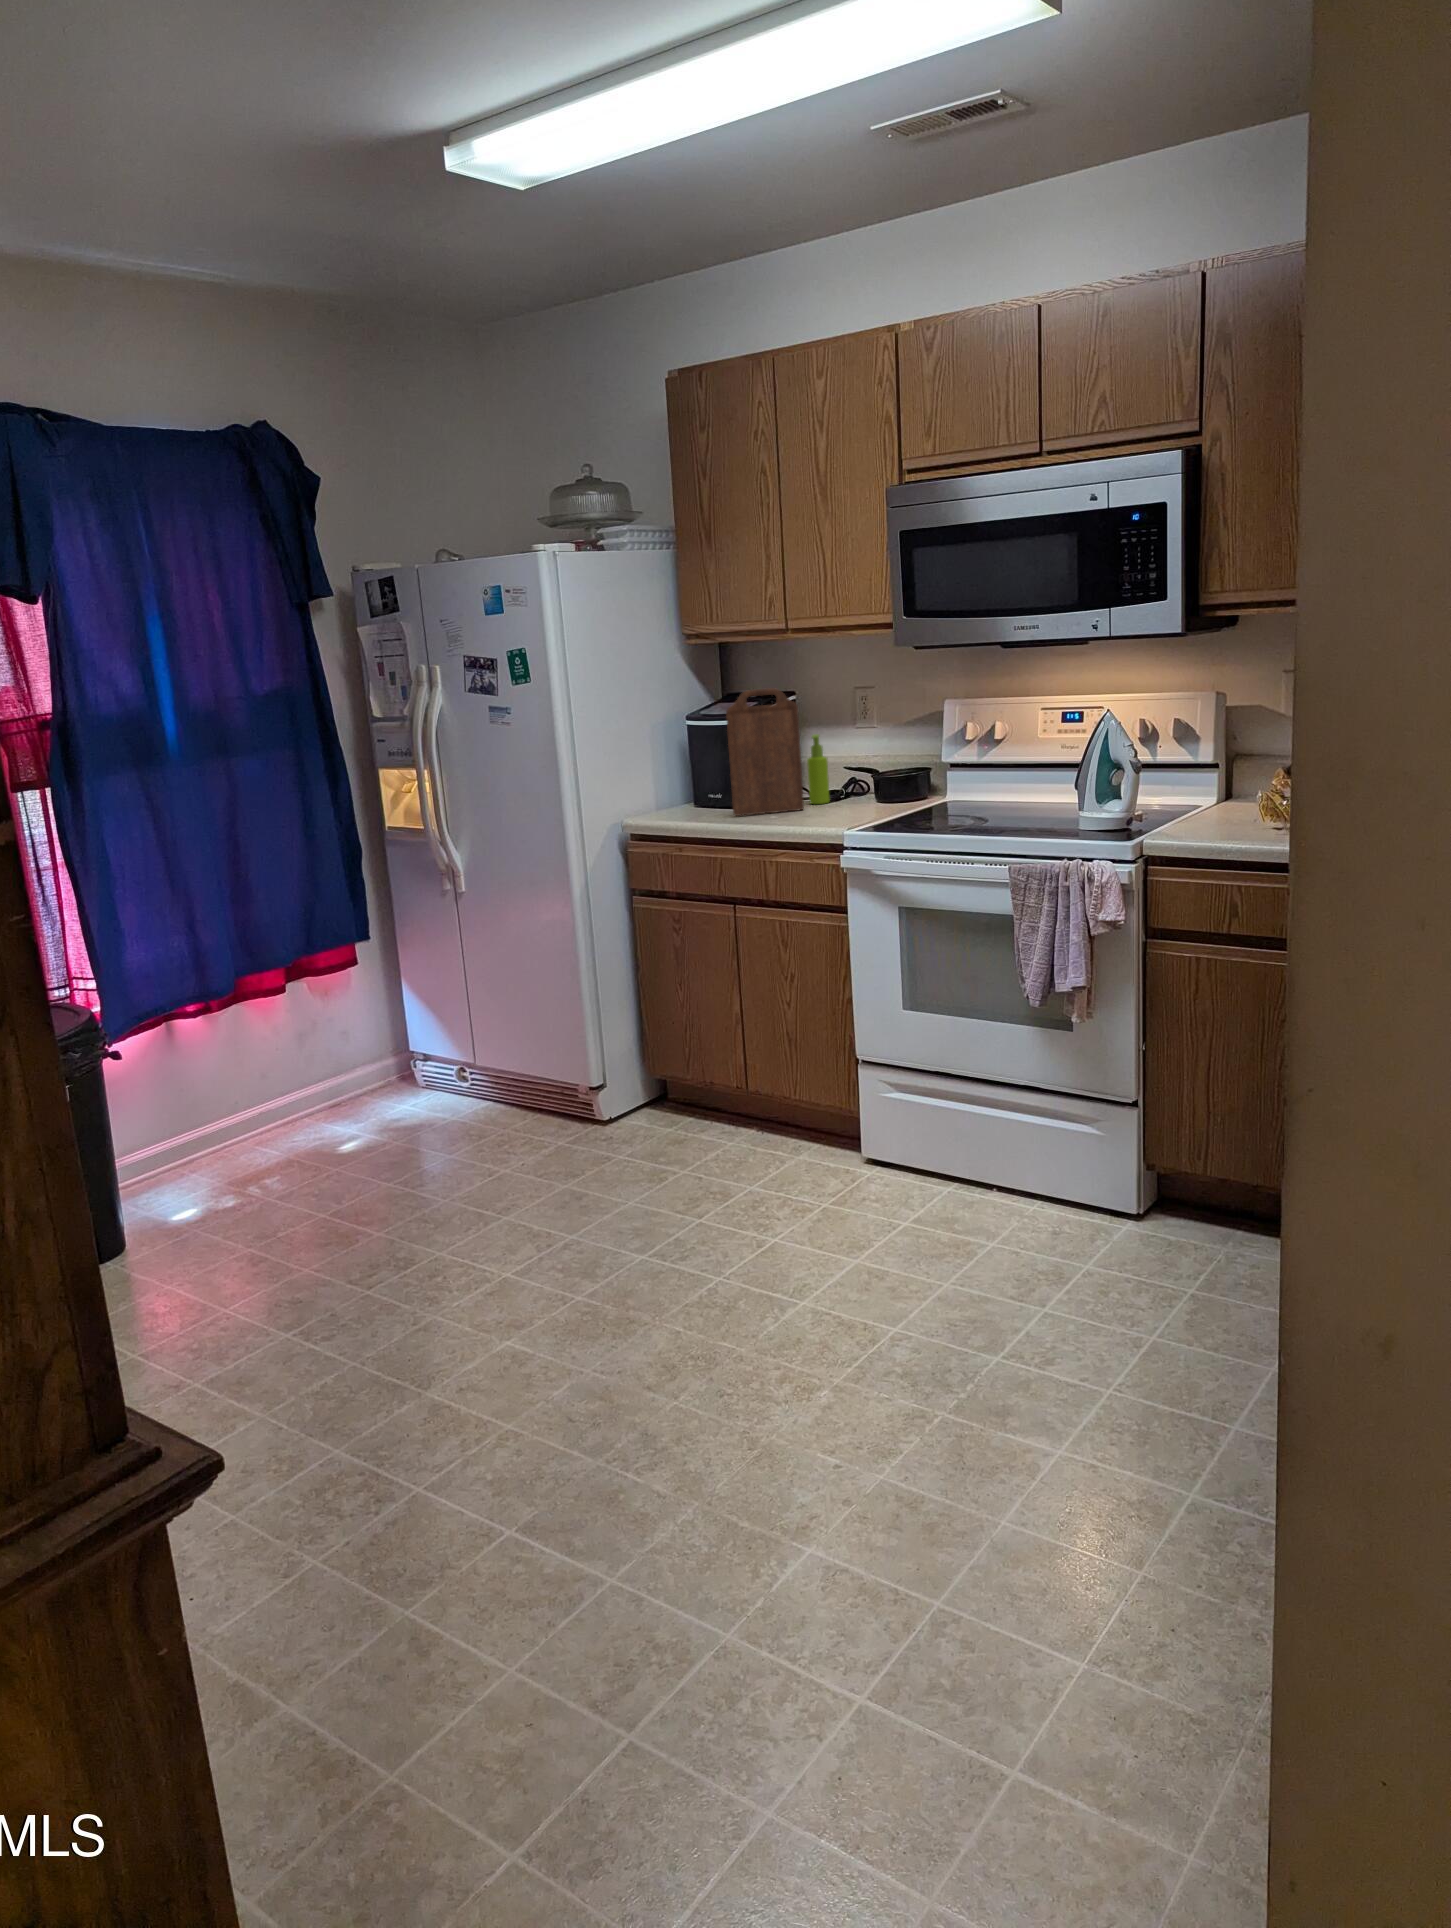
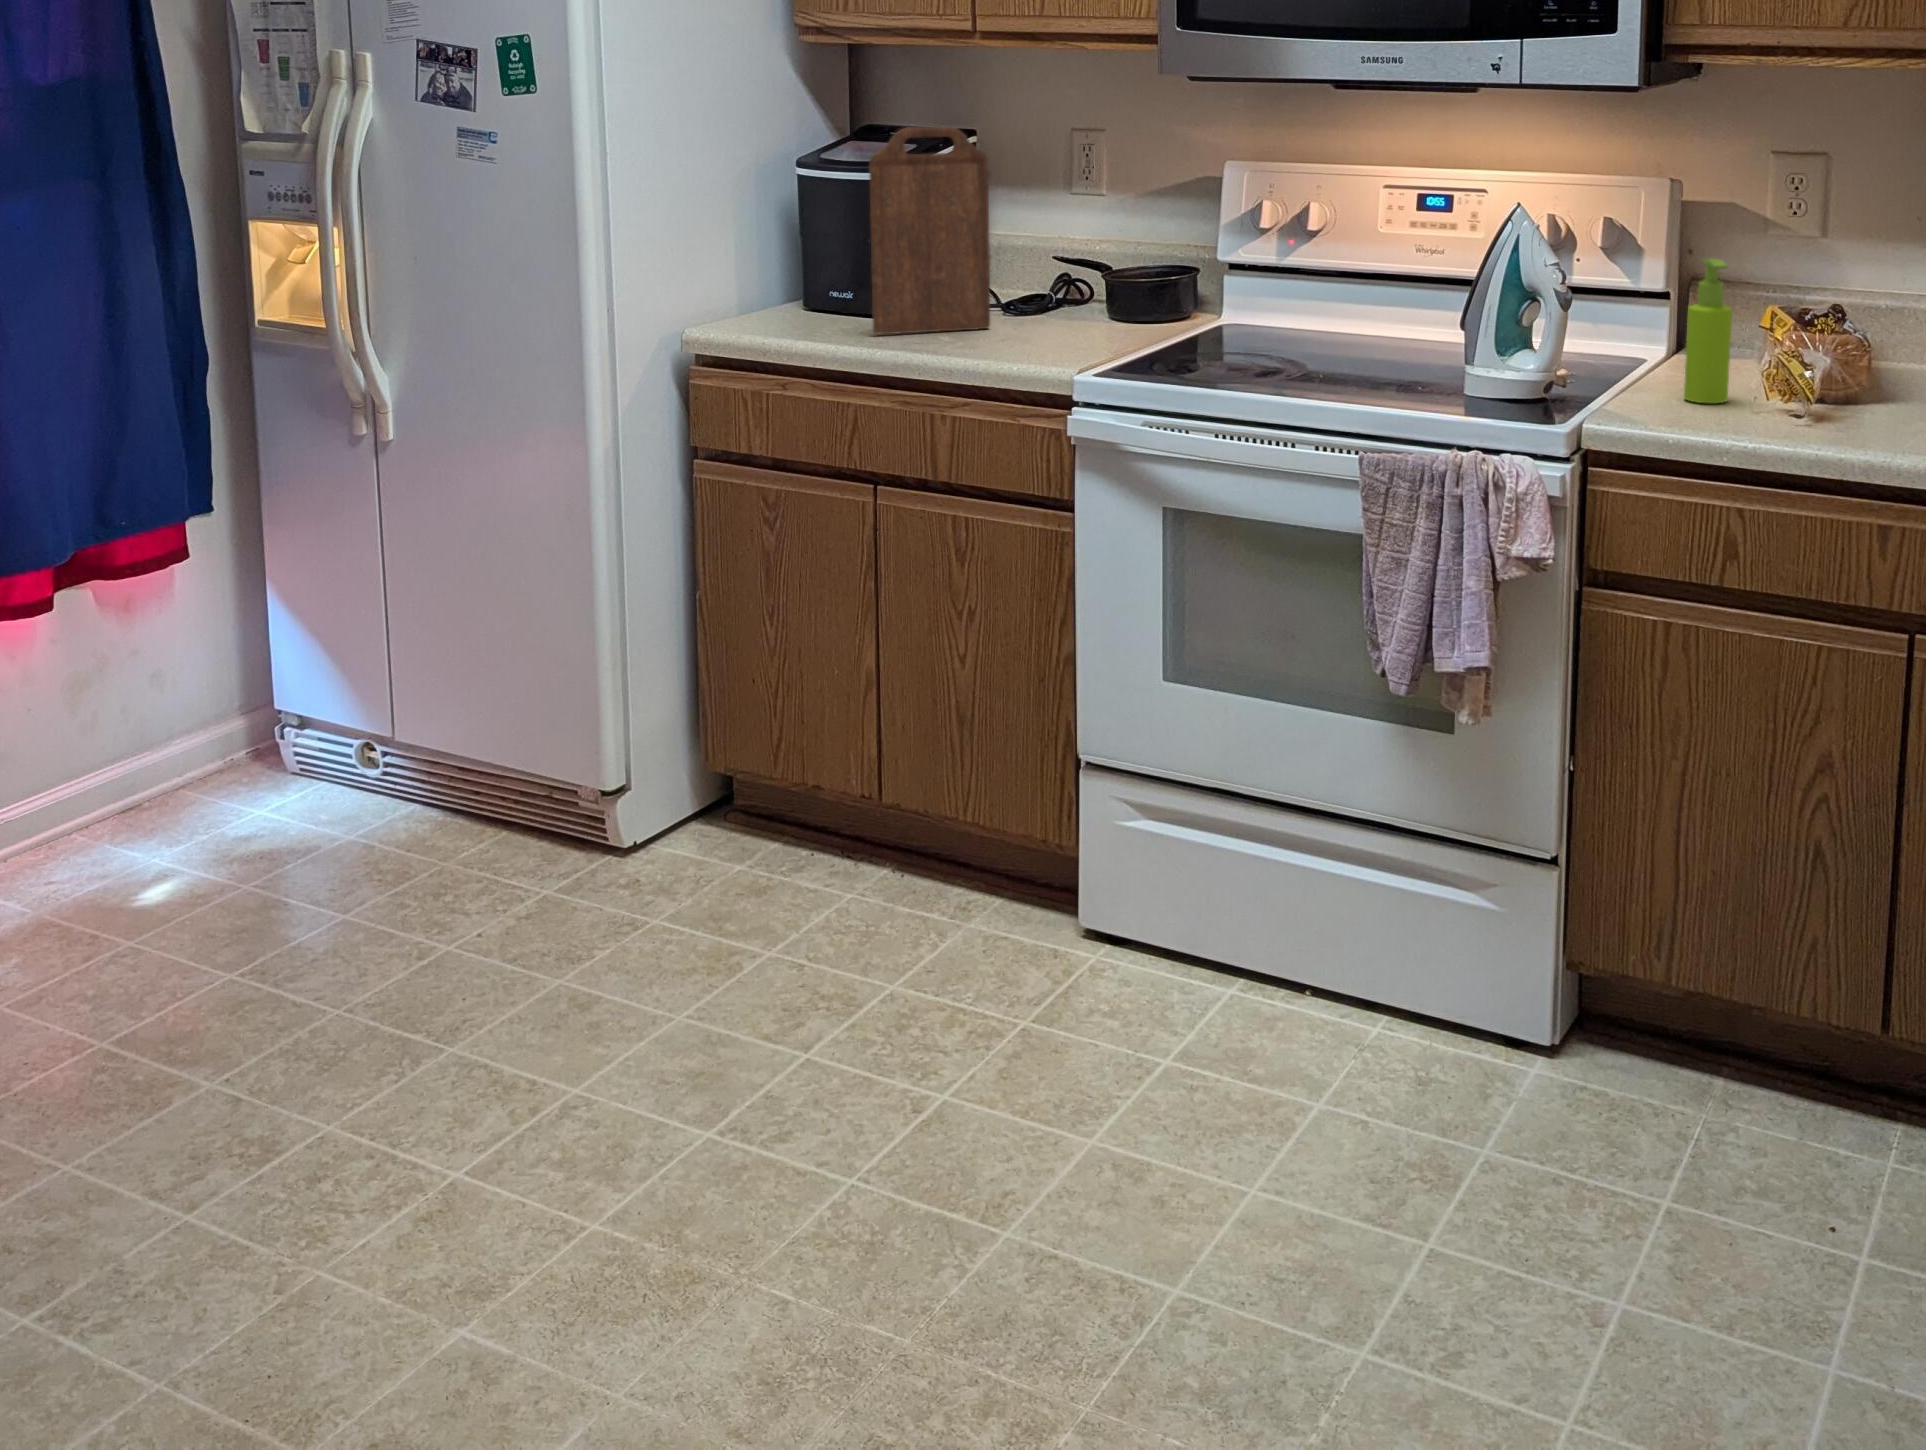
soap dispenser: present [807,734,830,804] -> present [1684,258,1732,403]

